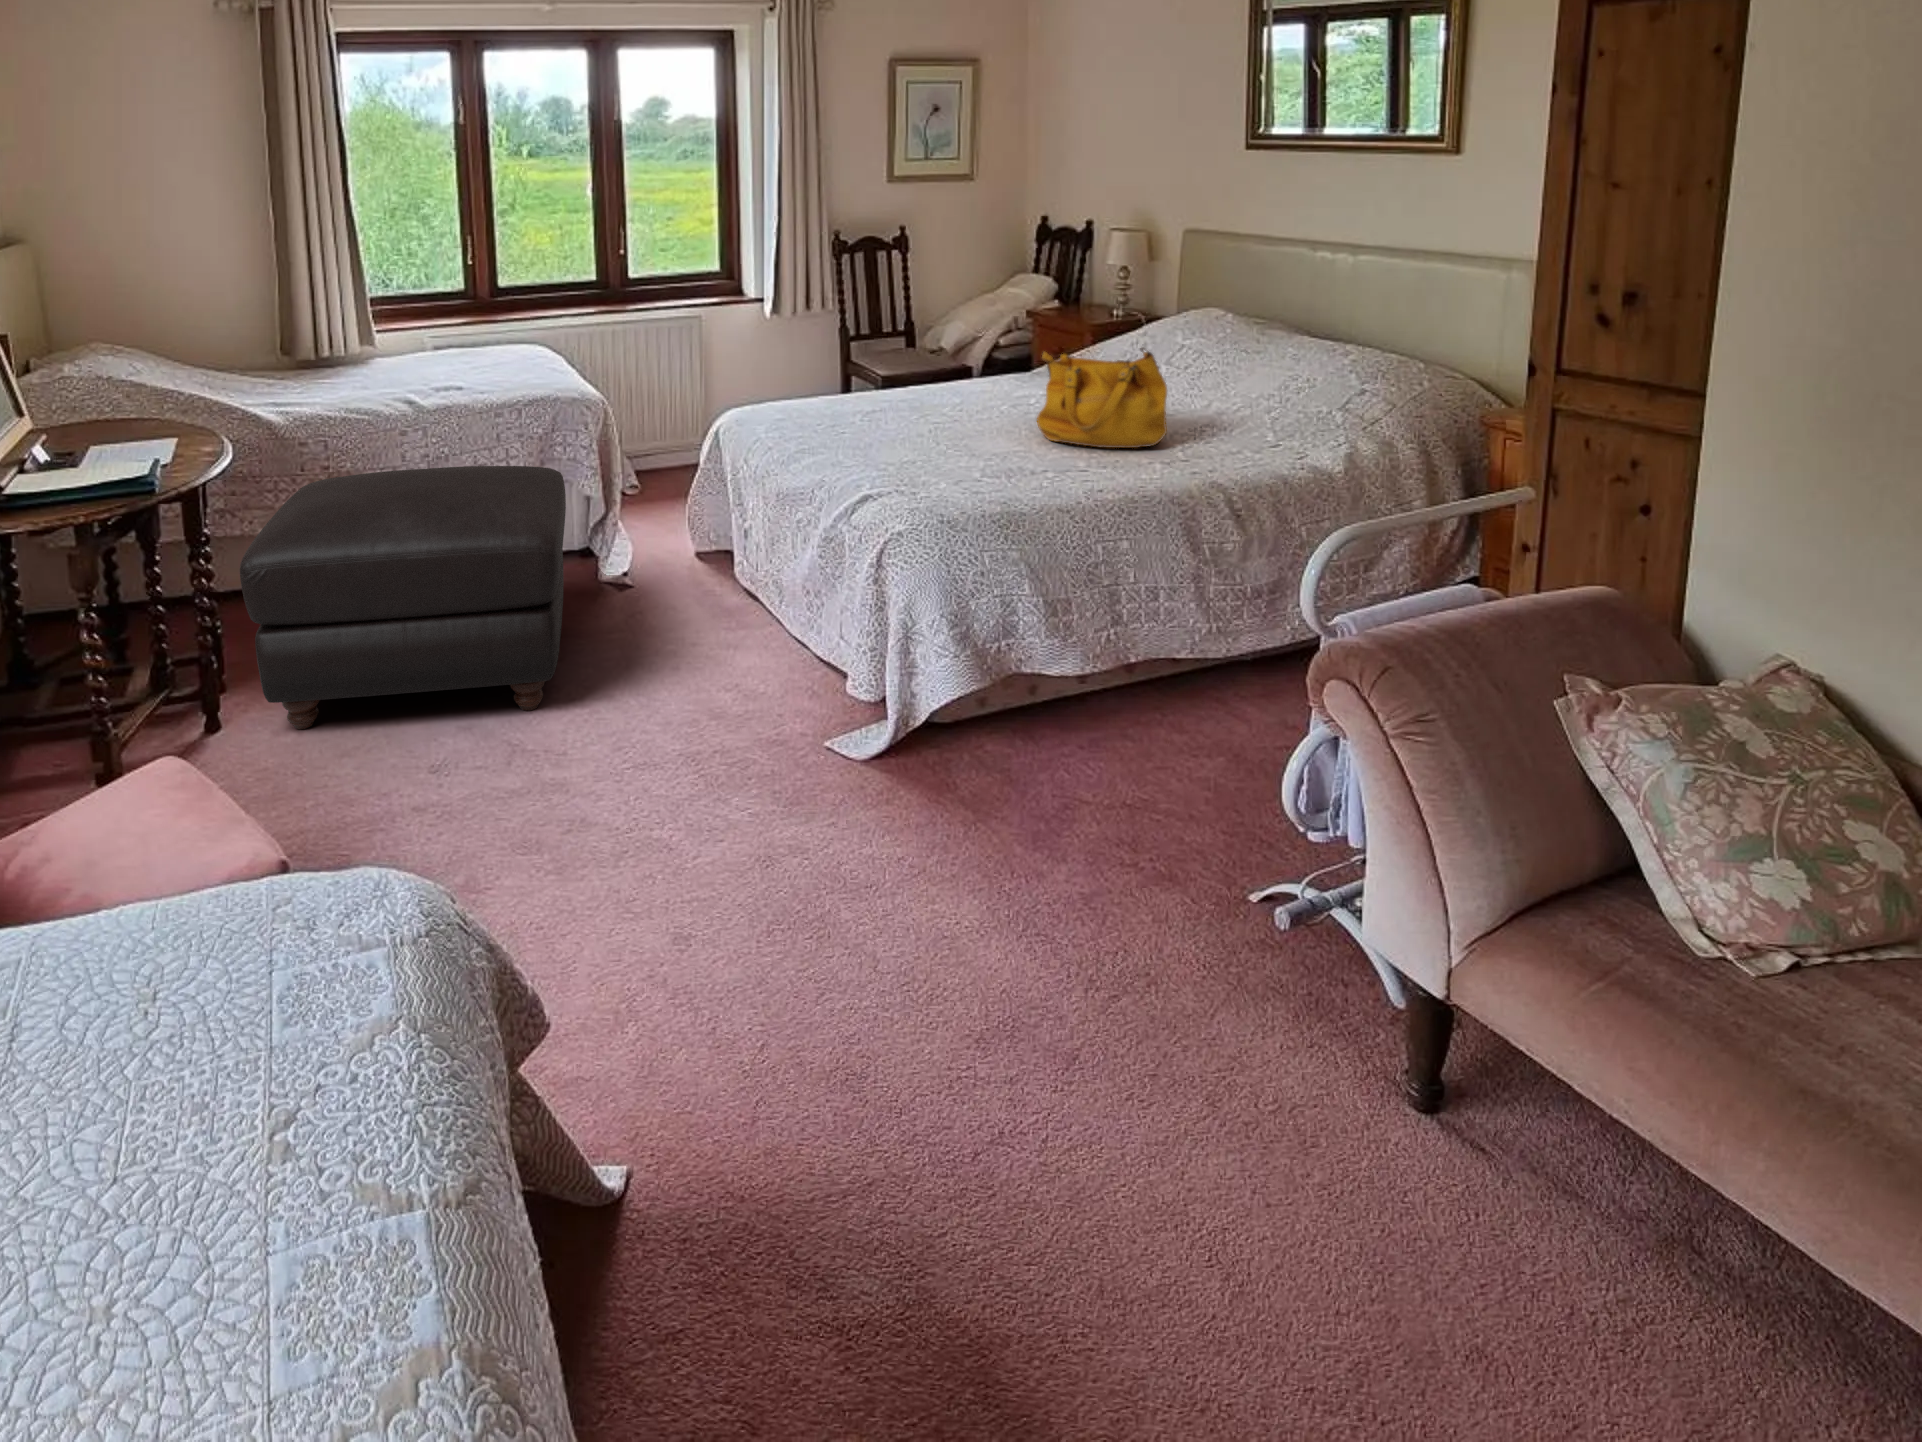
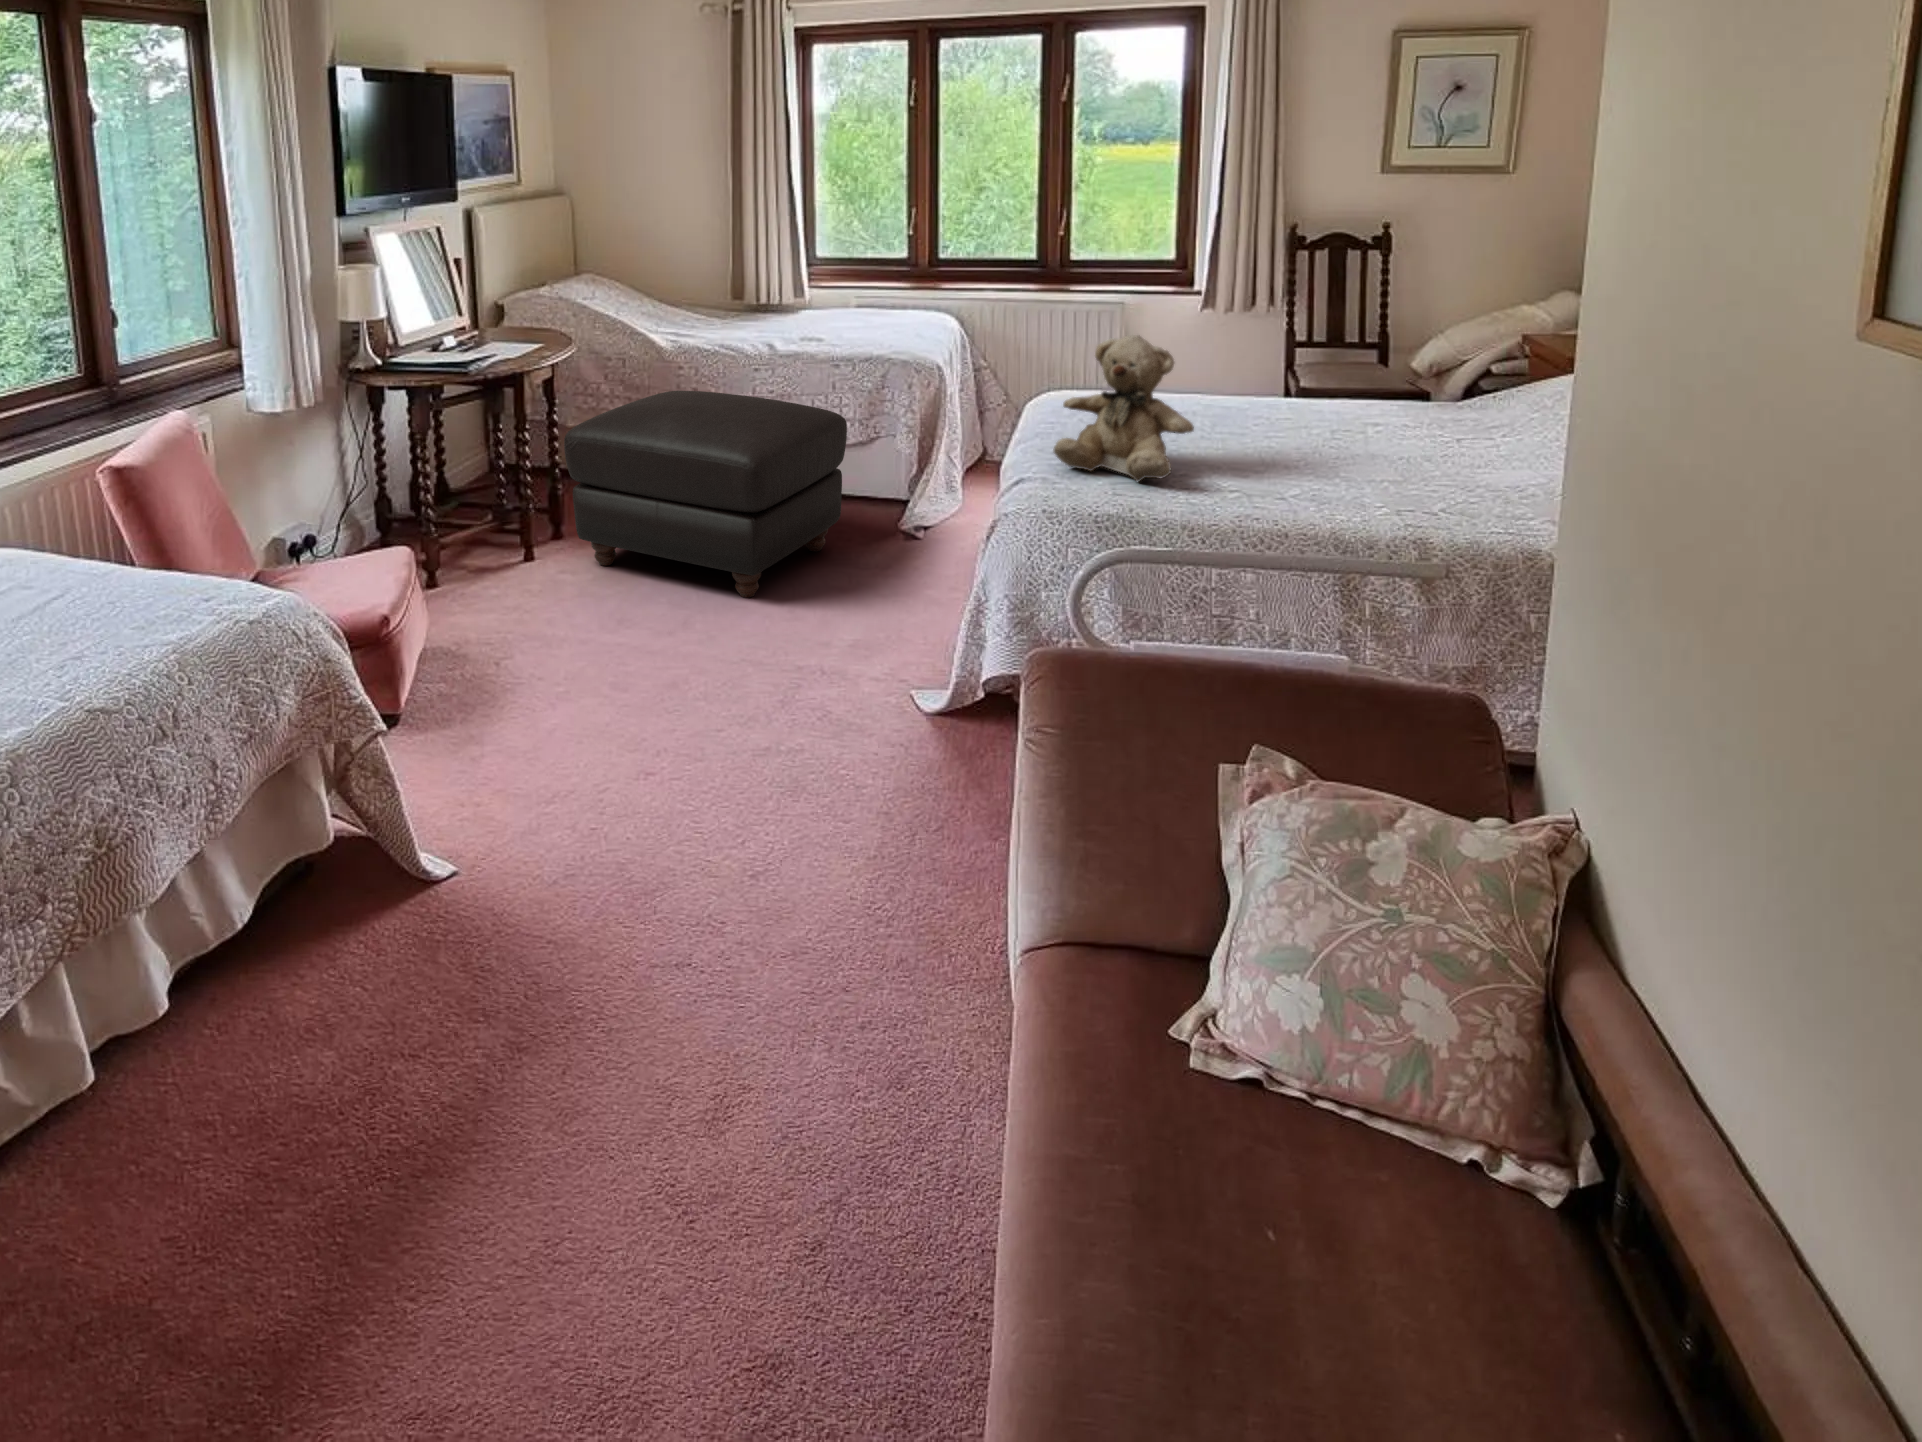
teddy bear: none [891,334,1026,476] -> present [1053,335,1194,482]
handbag: present [1037,348,1167,448] -> none [1263,369,1413,493]

